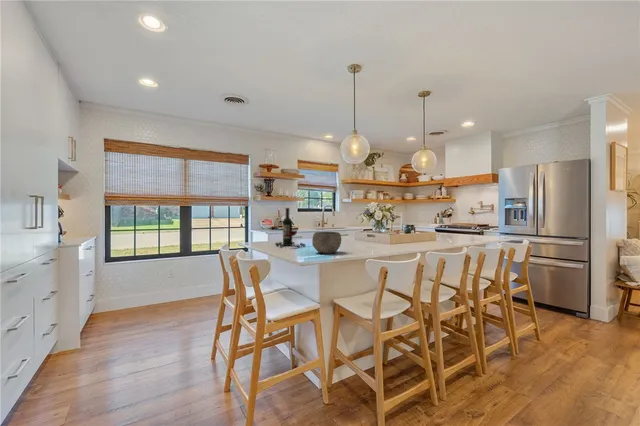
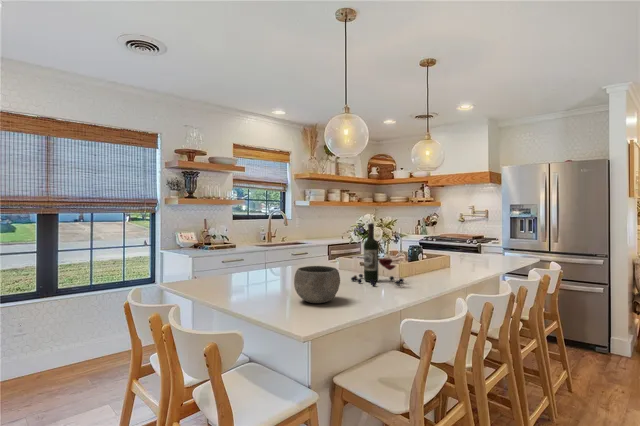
wine bottle: present [275,208,305,247] -> present [351,223,403,286]

